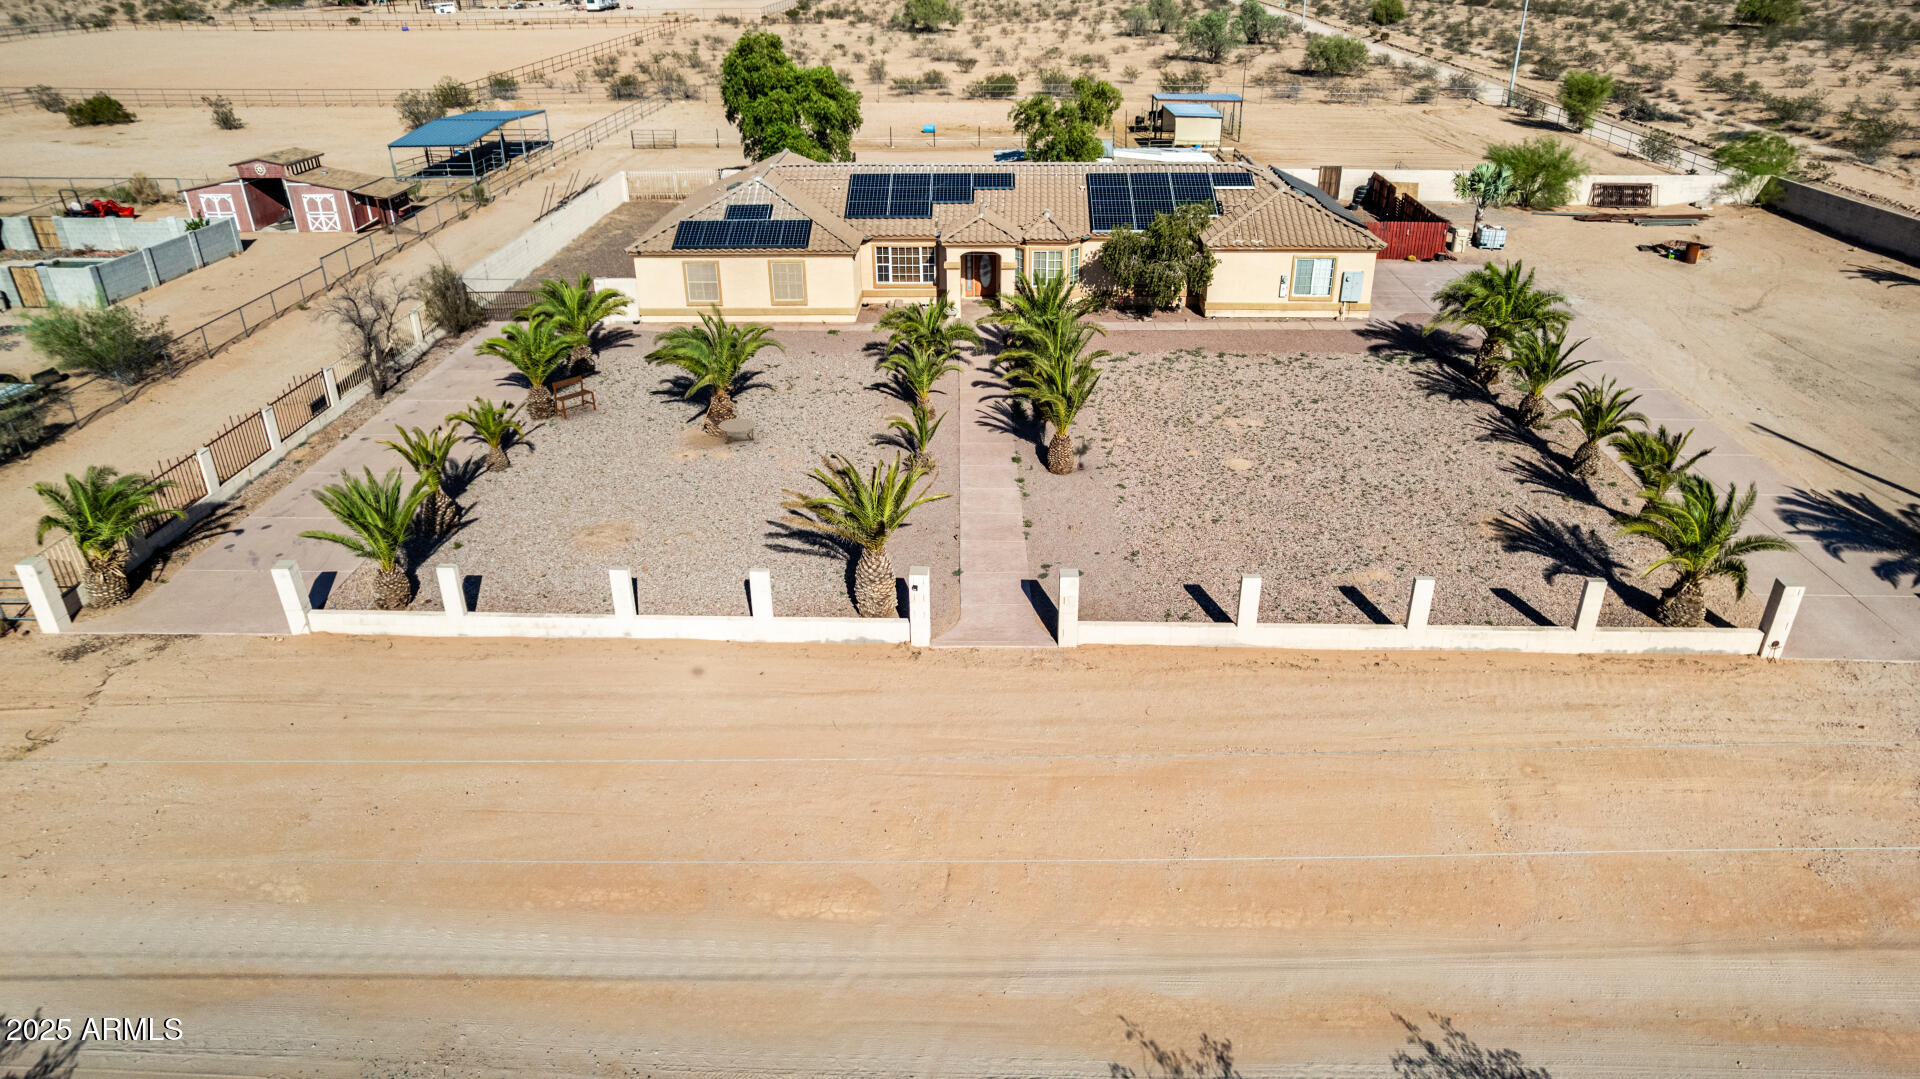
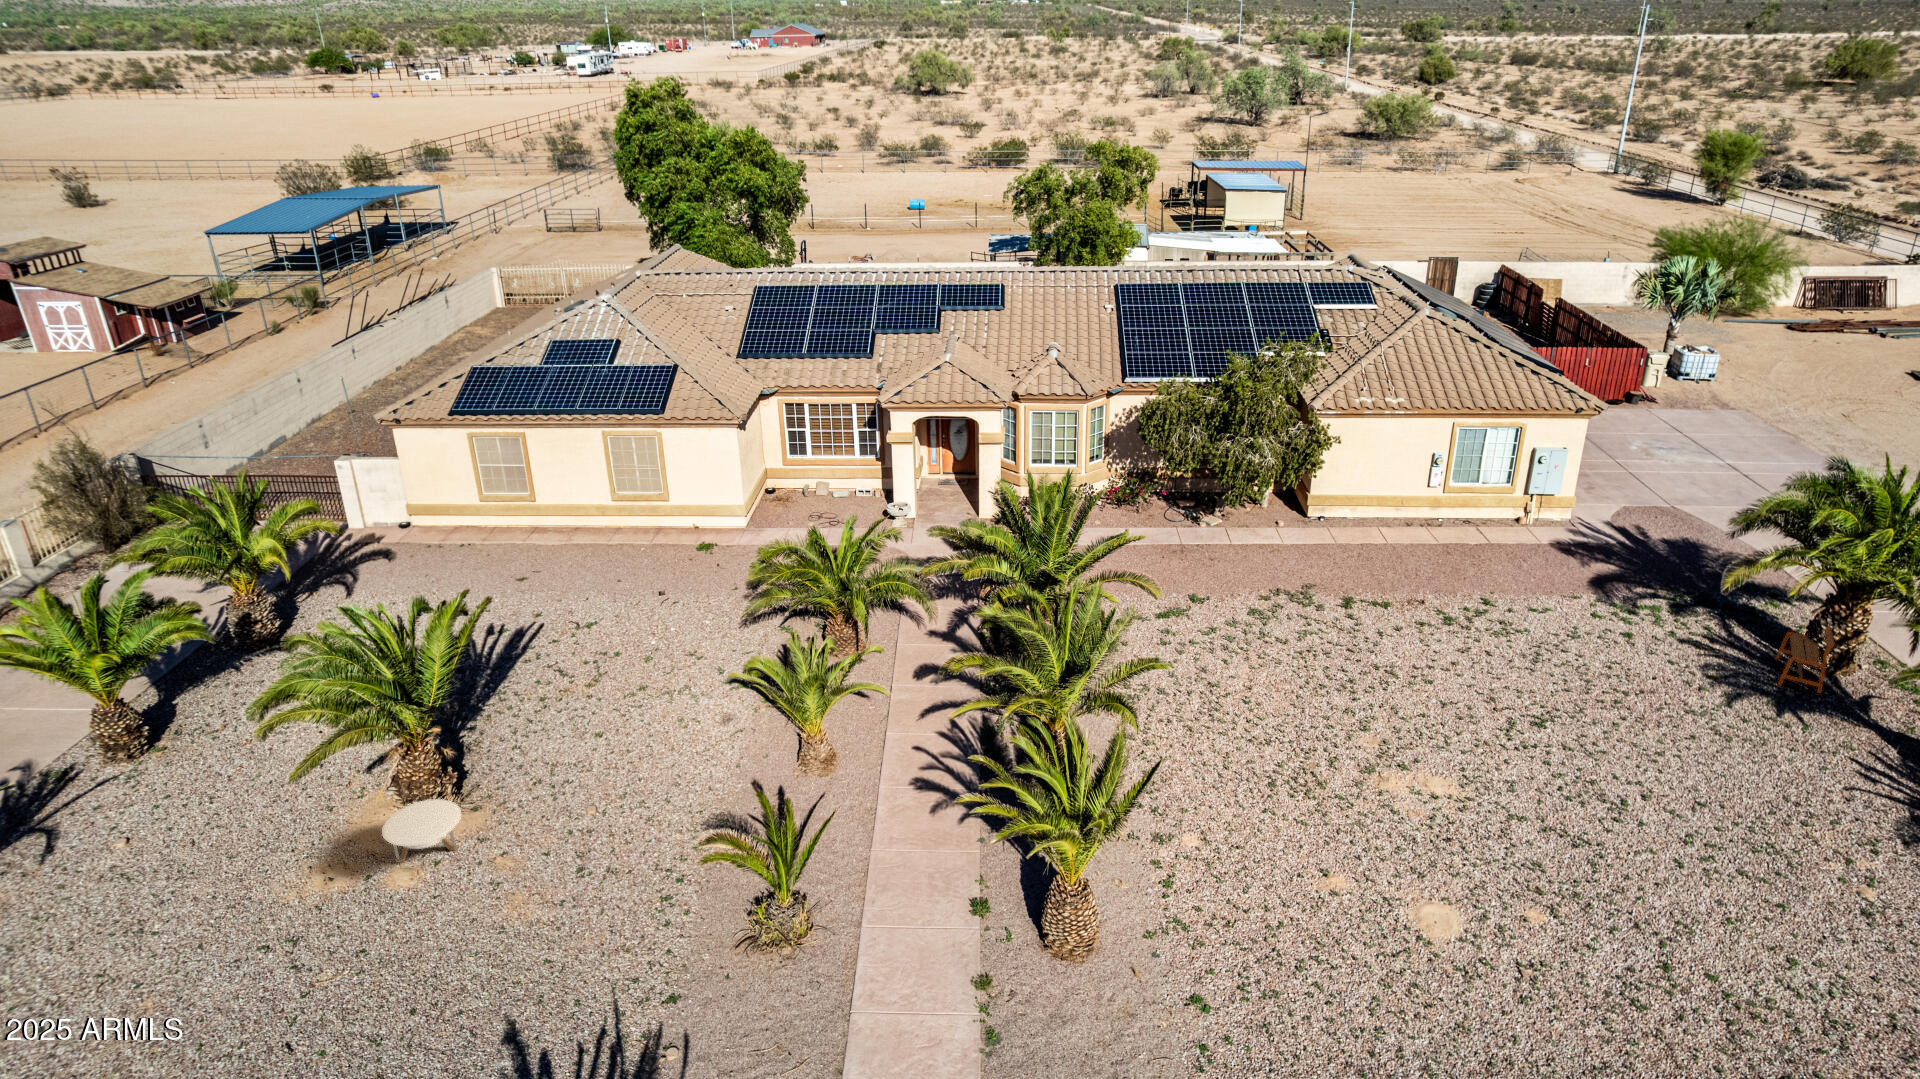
bench: present [552,376,596,419] -> present [1775,622,1835,693]
potted tree: present [1072,439,1091,469] -> none [1083,909,1131,972]

